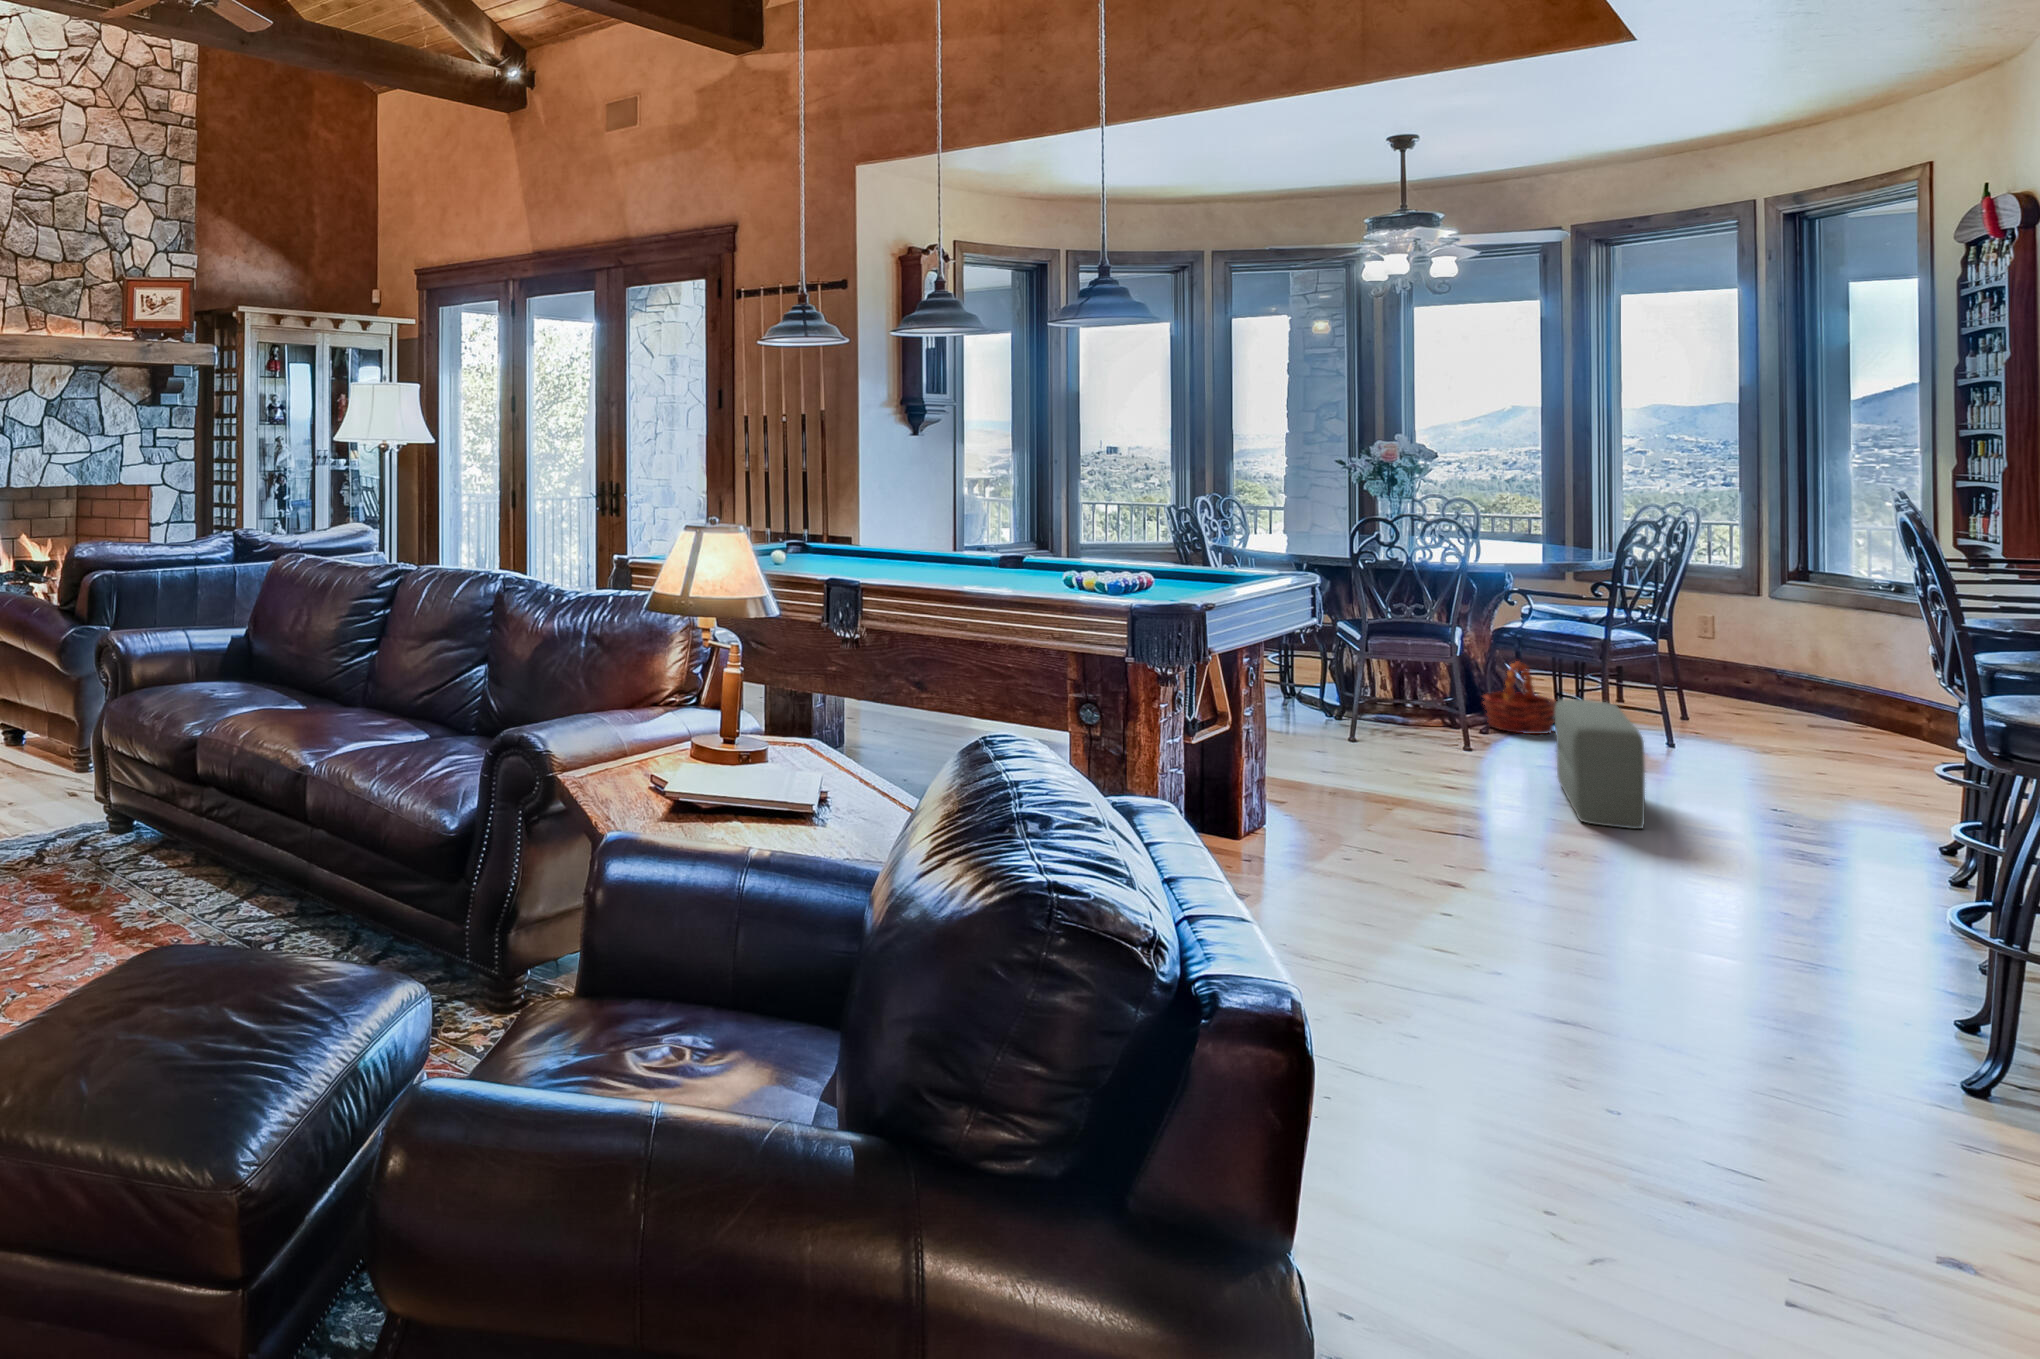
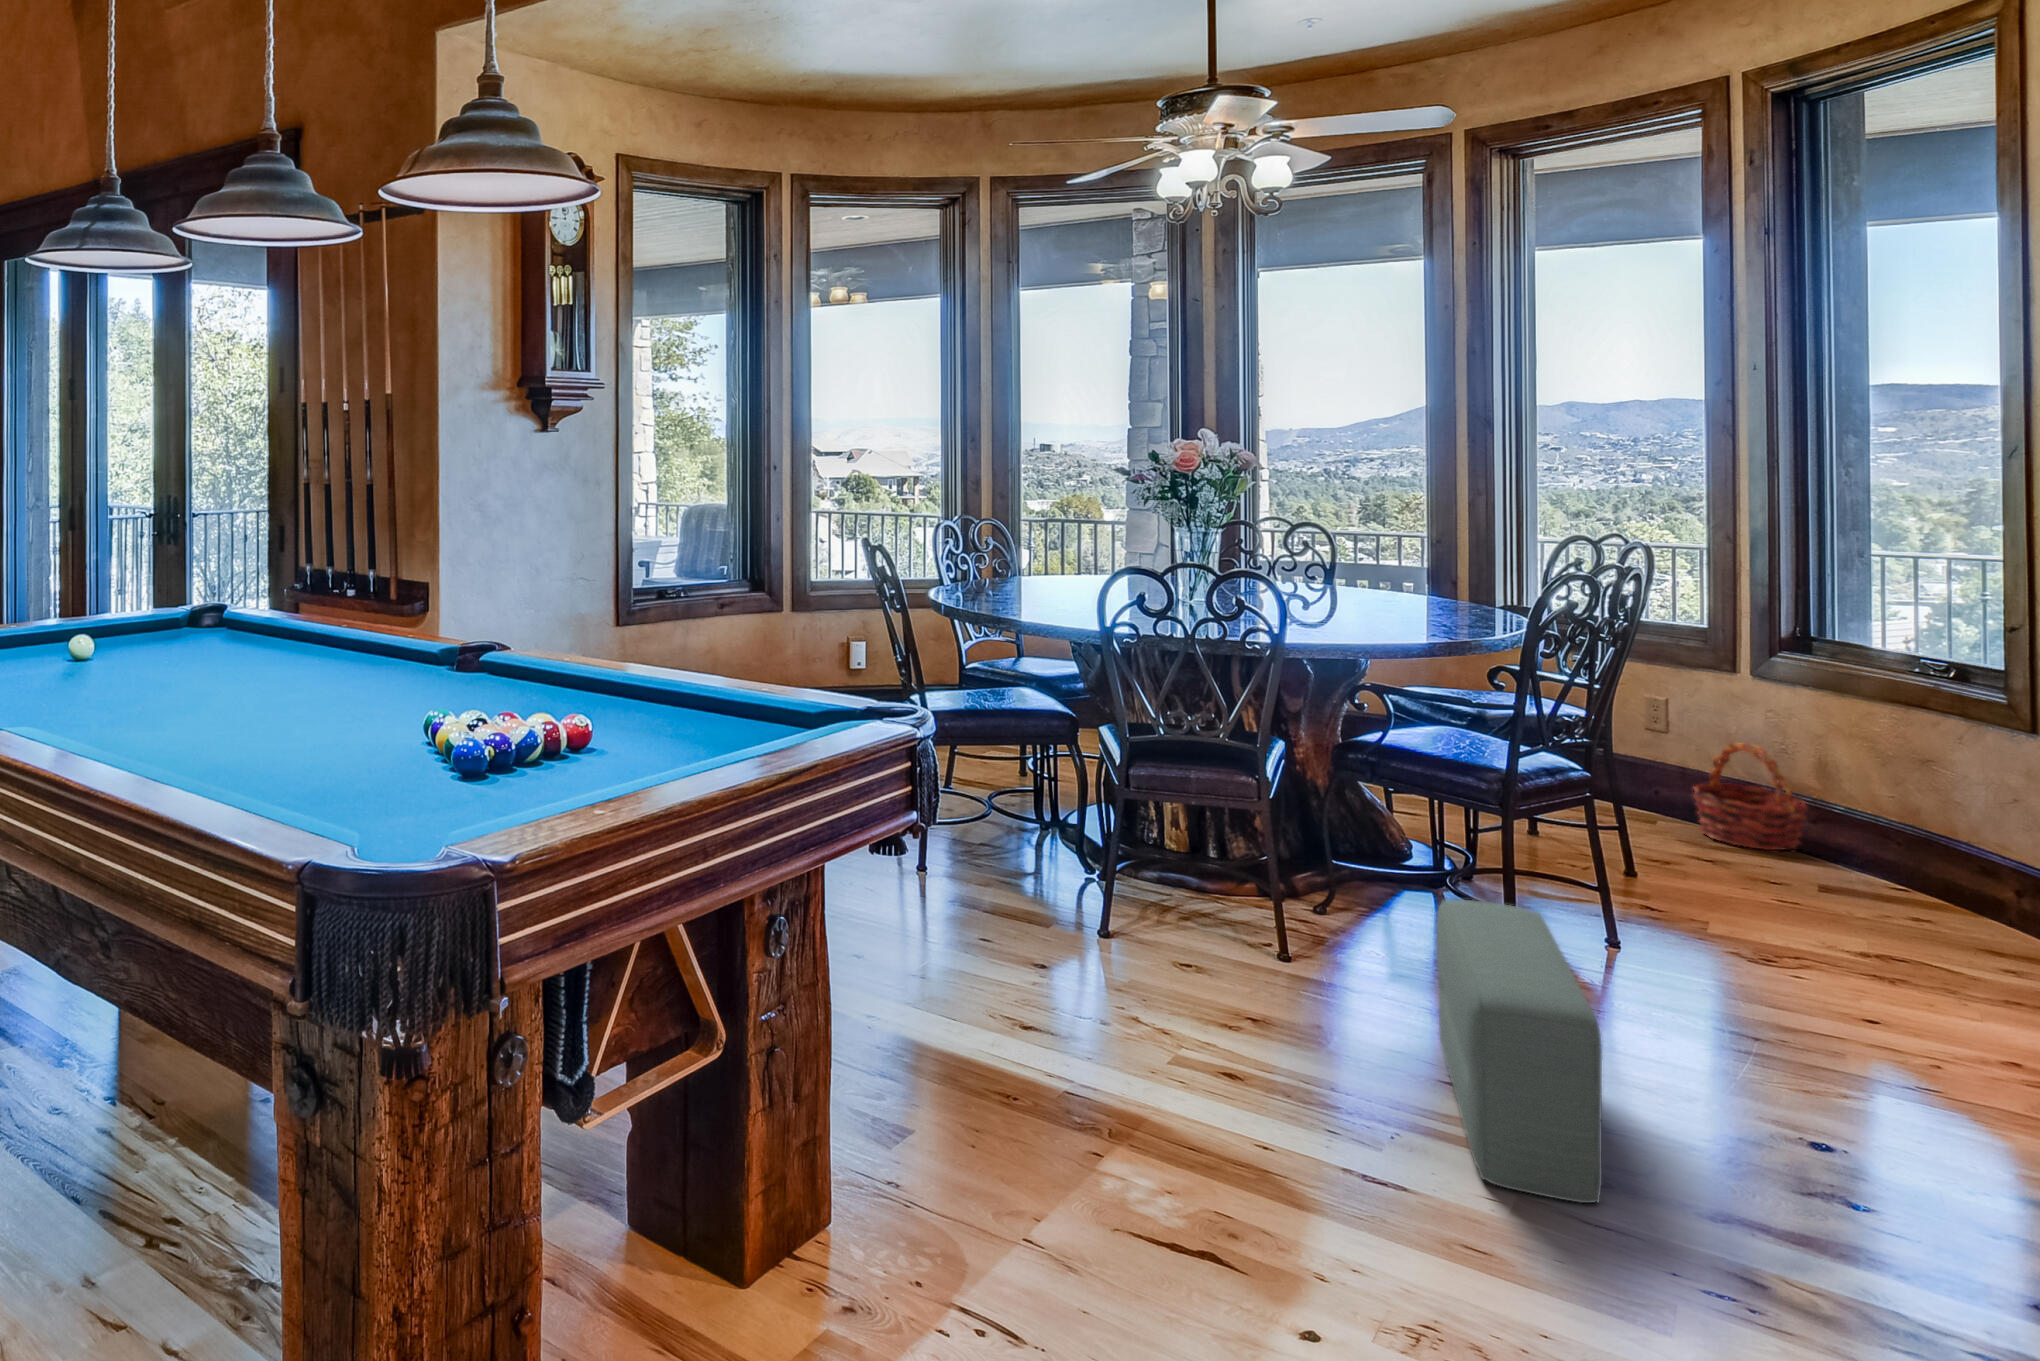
basket: present [1483,661,1557,734] -> present [1693,743,1807,850]

